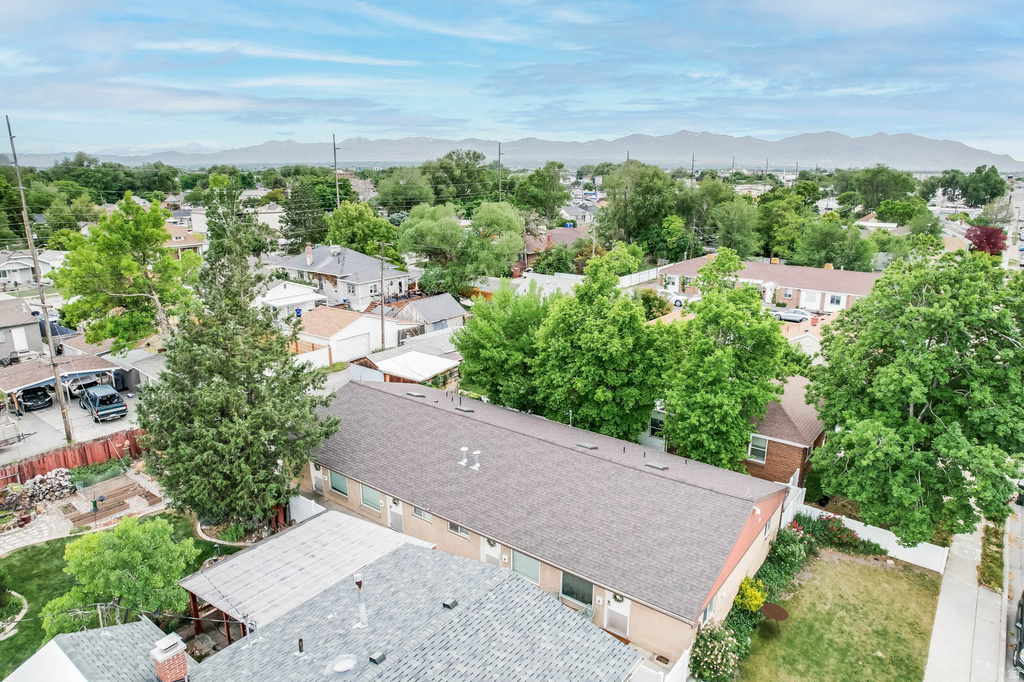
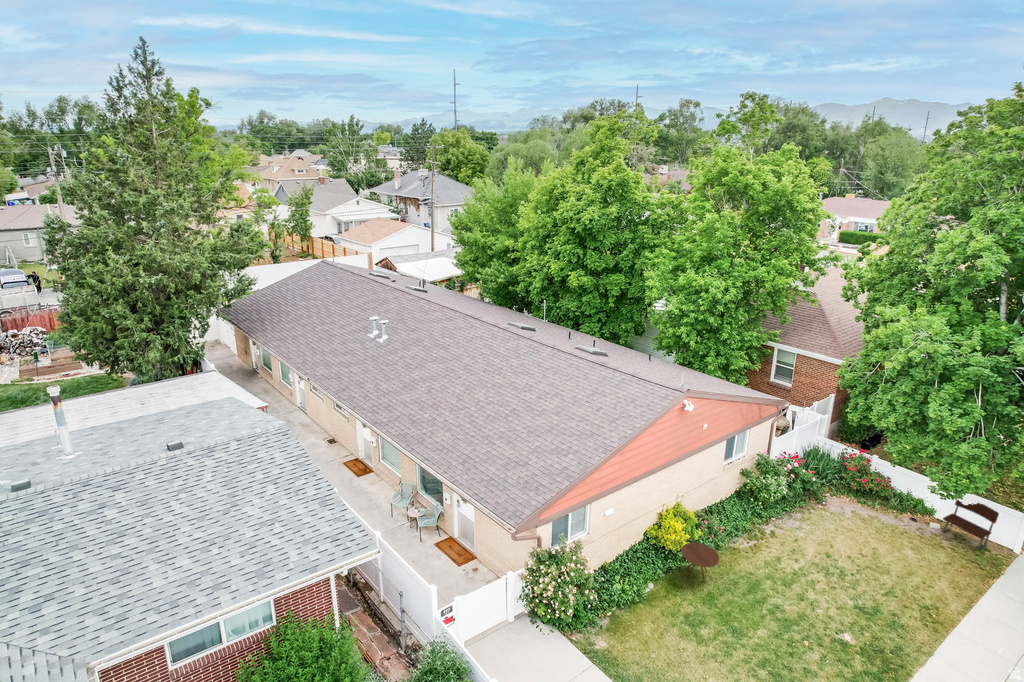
bench: none [896,539,930,576] -> present [943,500,999,550]

